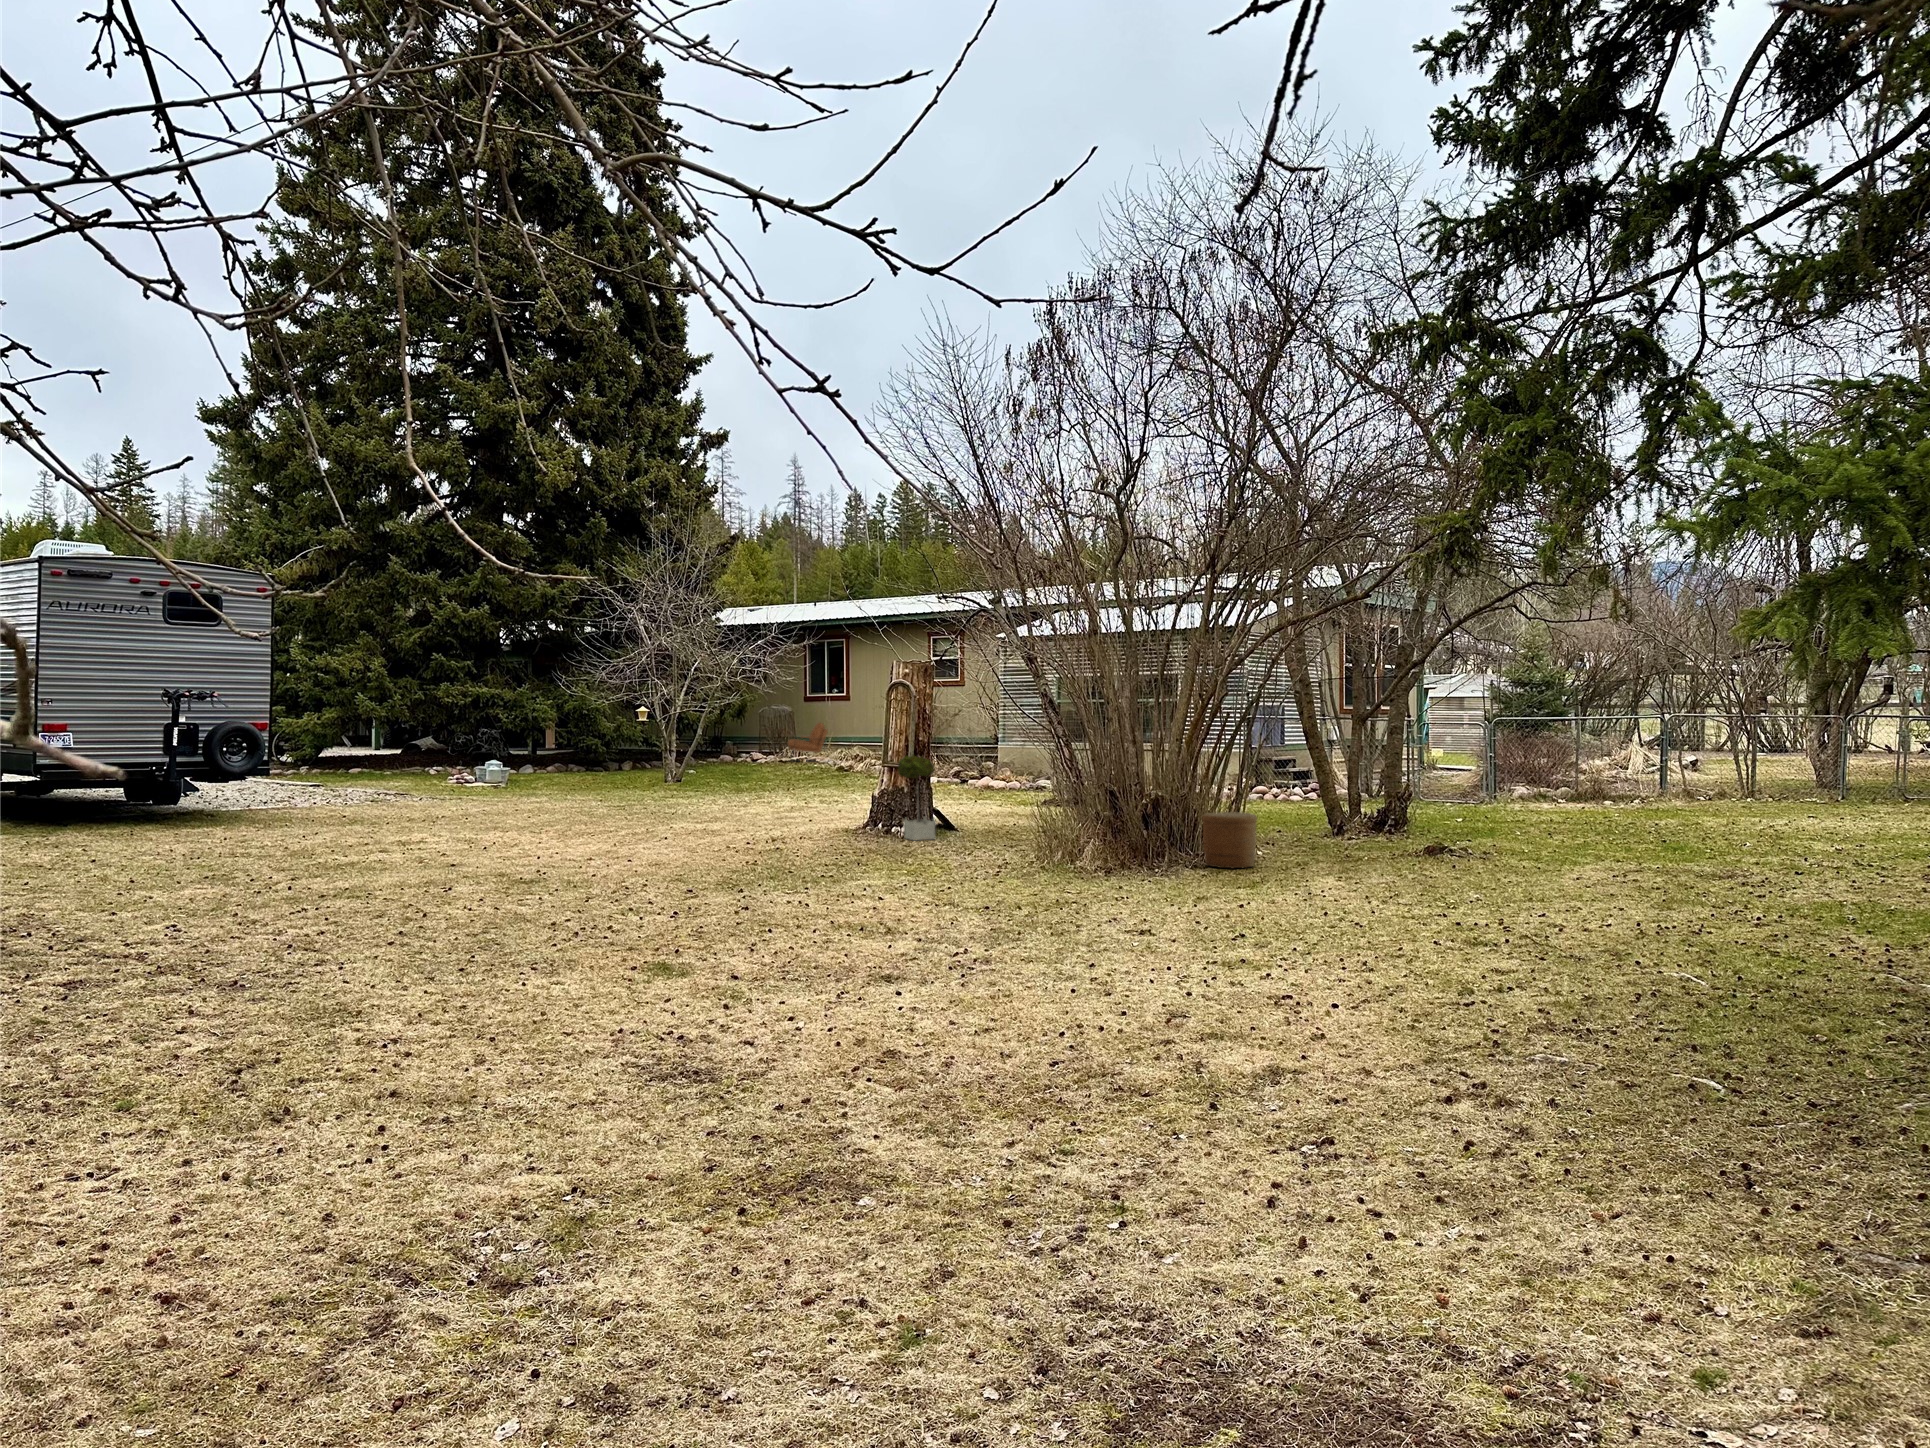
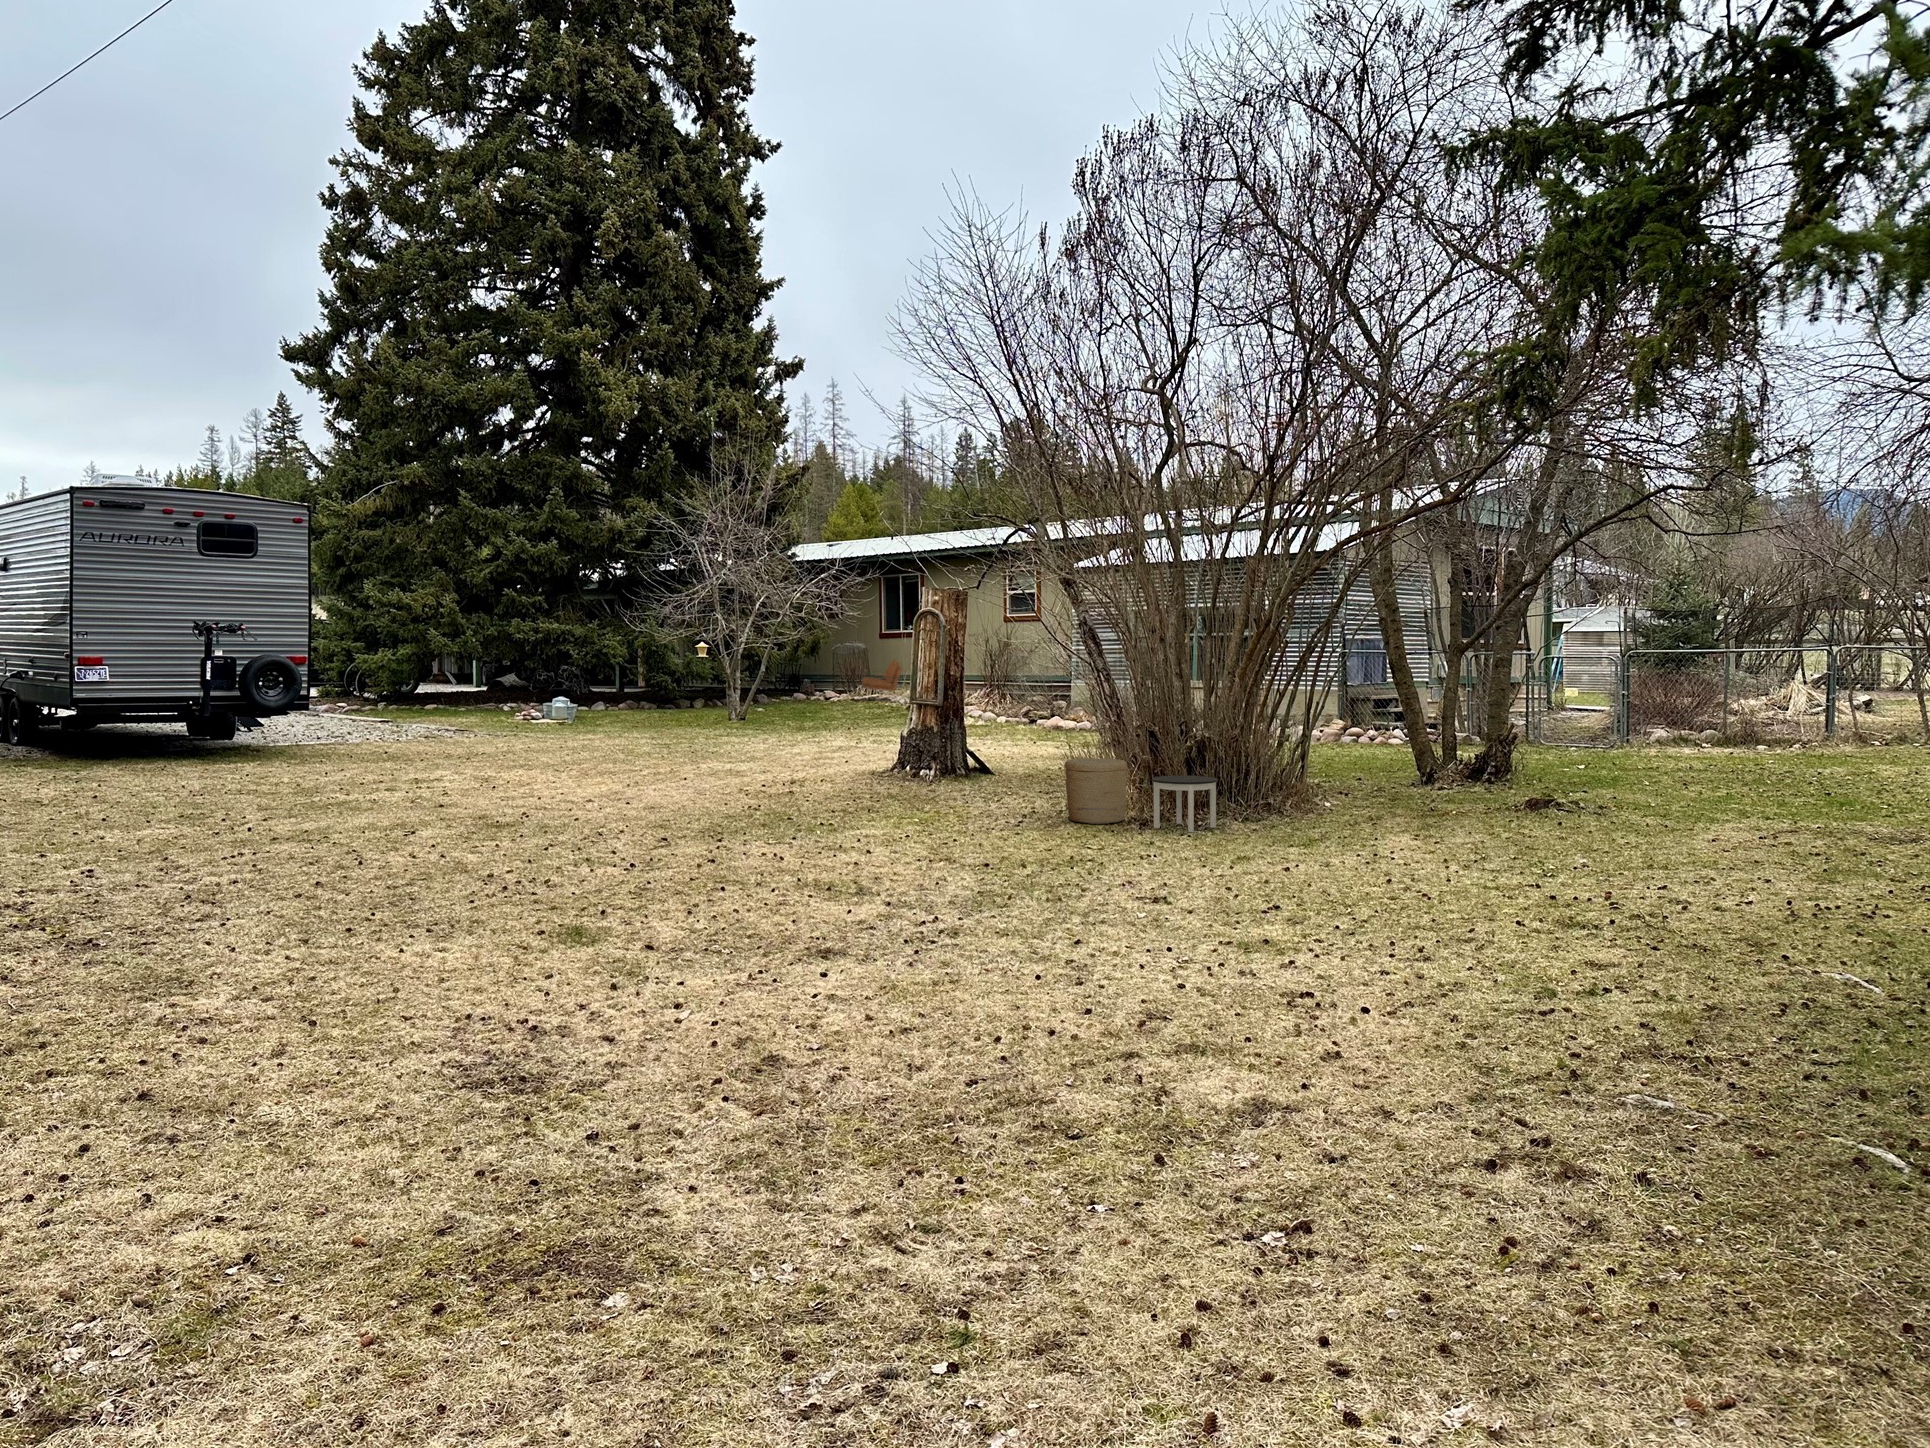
potted tree: present [898,755,935,841] -> none [929,690,970,784]
woven basket: present [1202,812,1257,868] -> present [1064,758,1127,824]
round table: none [1115,829,1171,878] -> present [1152,776,1218,832]

